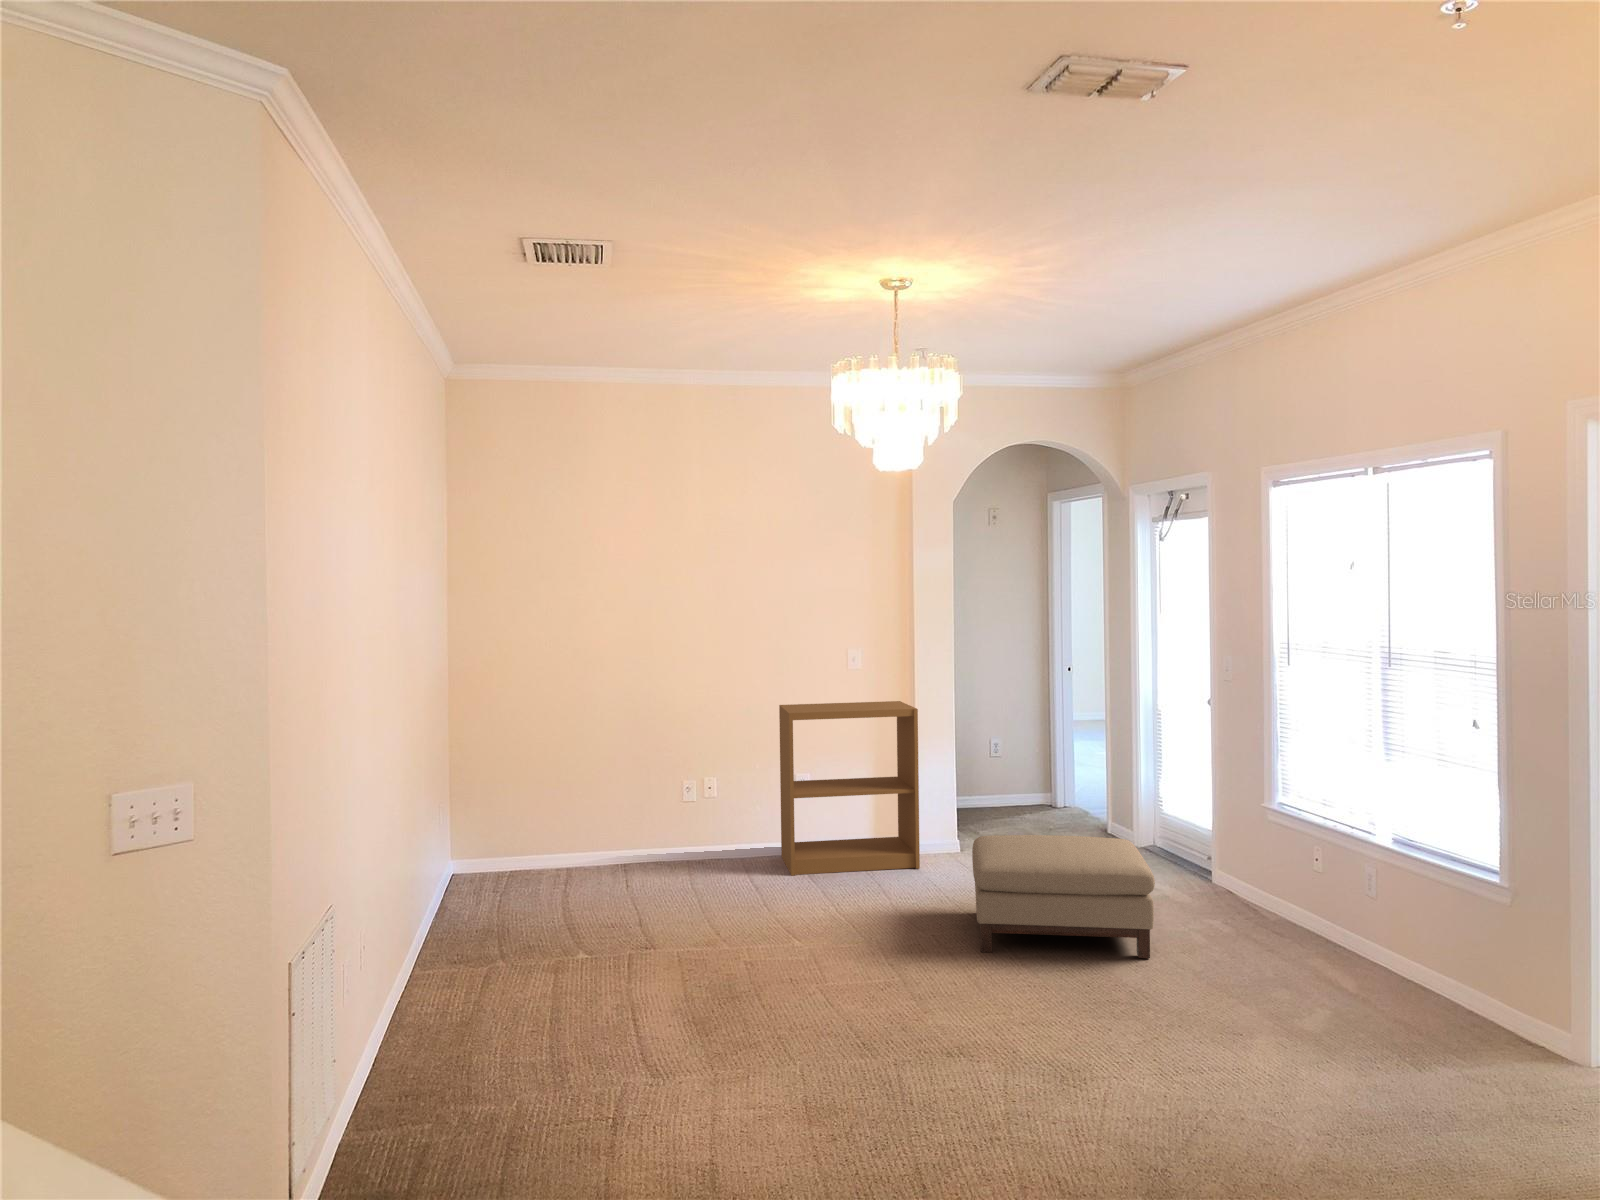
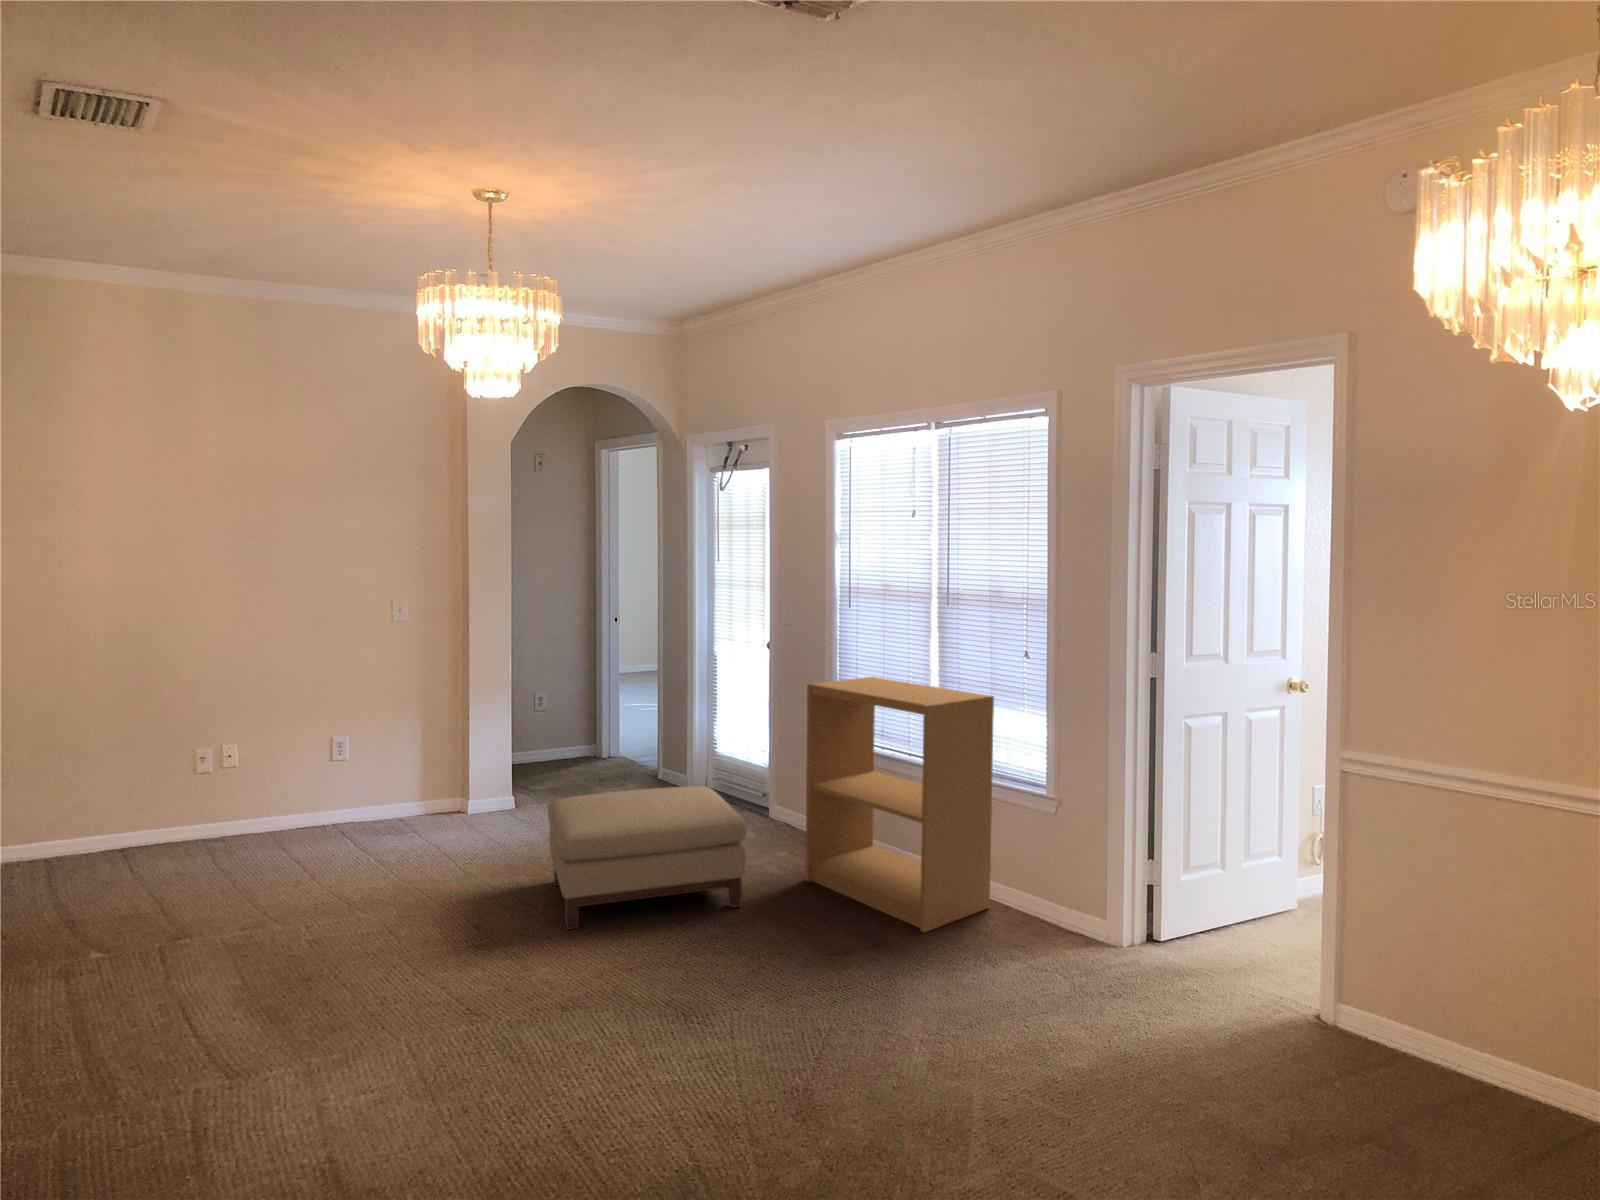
bookshelf: present [779,701,920,876] -> present [806,677,994,932]

